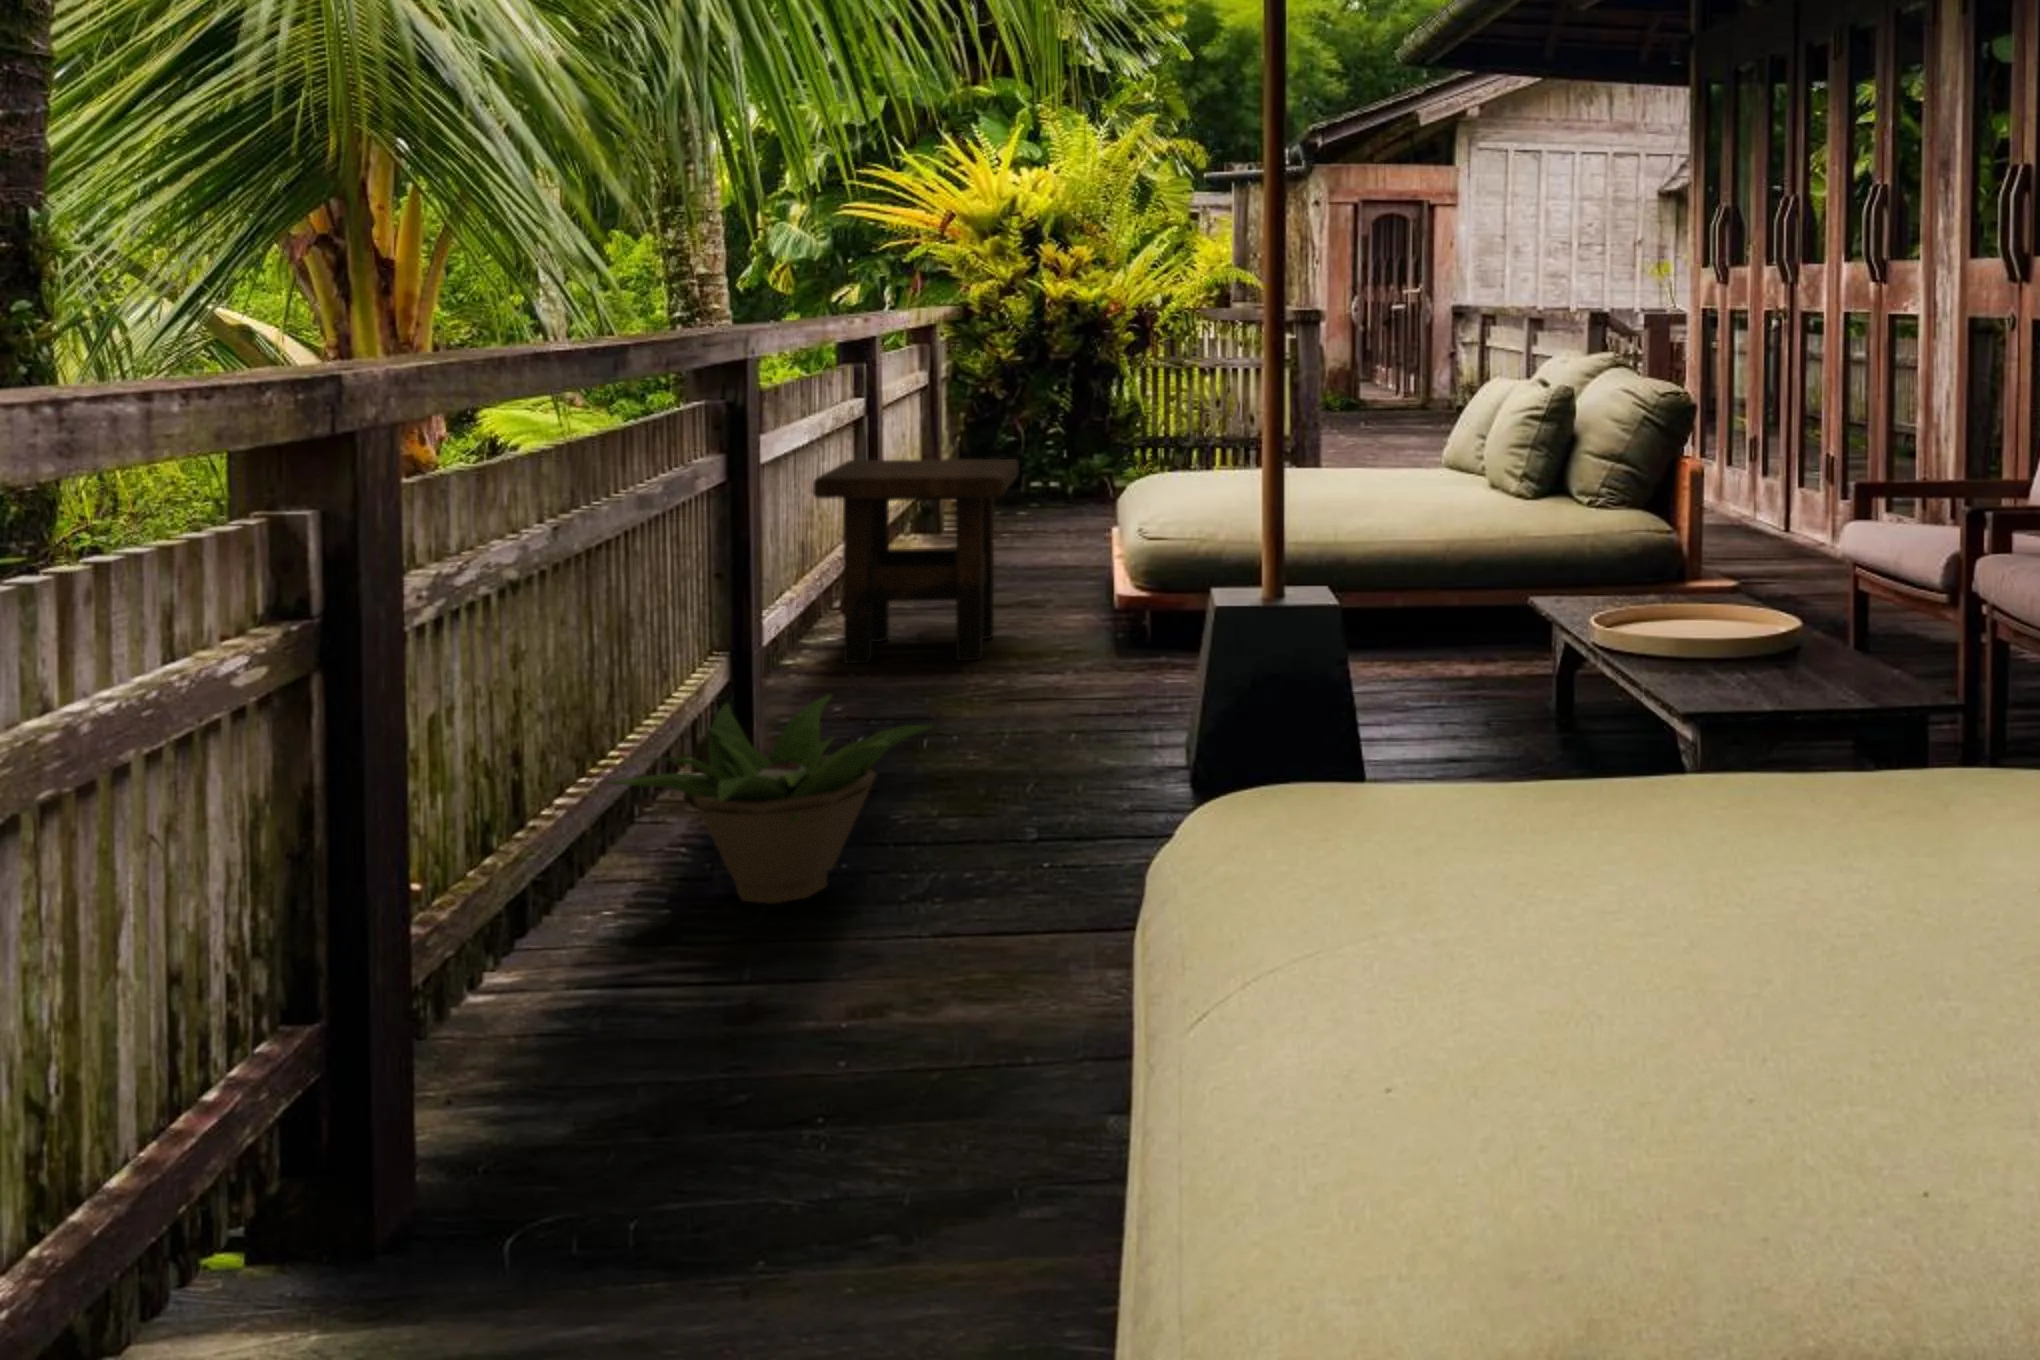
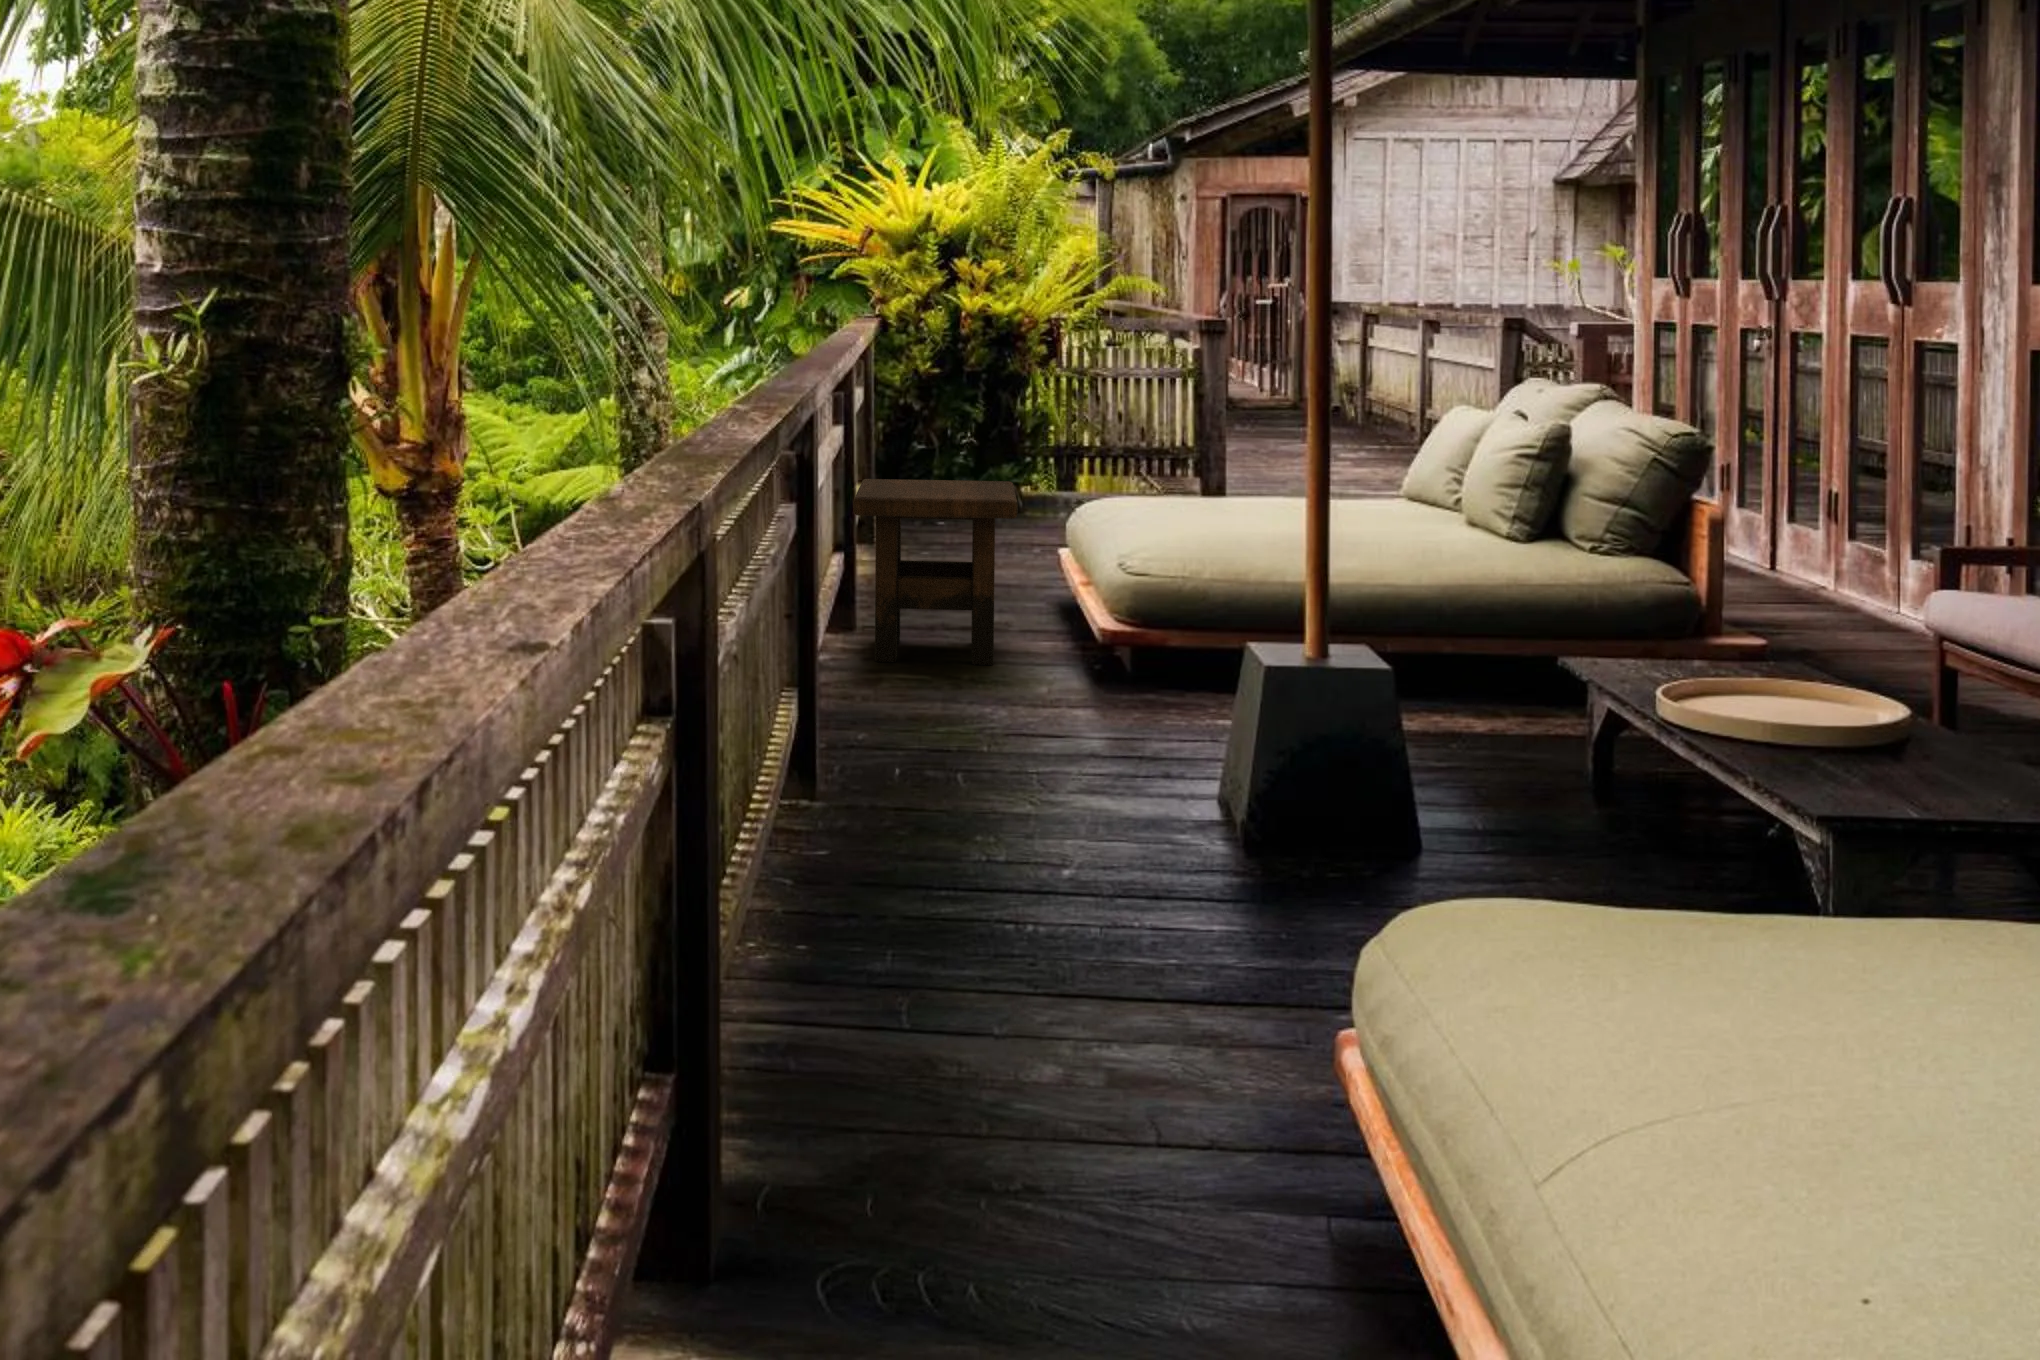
decorative plant: present [606,695,932,904] -> none [826,696,1064,866]

